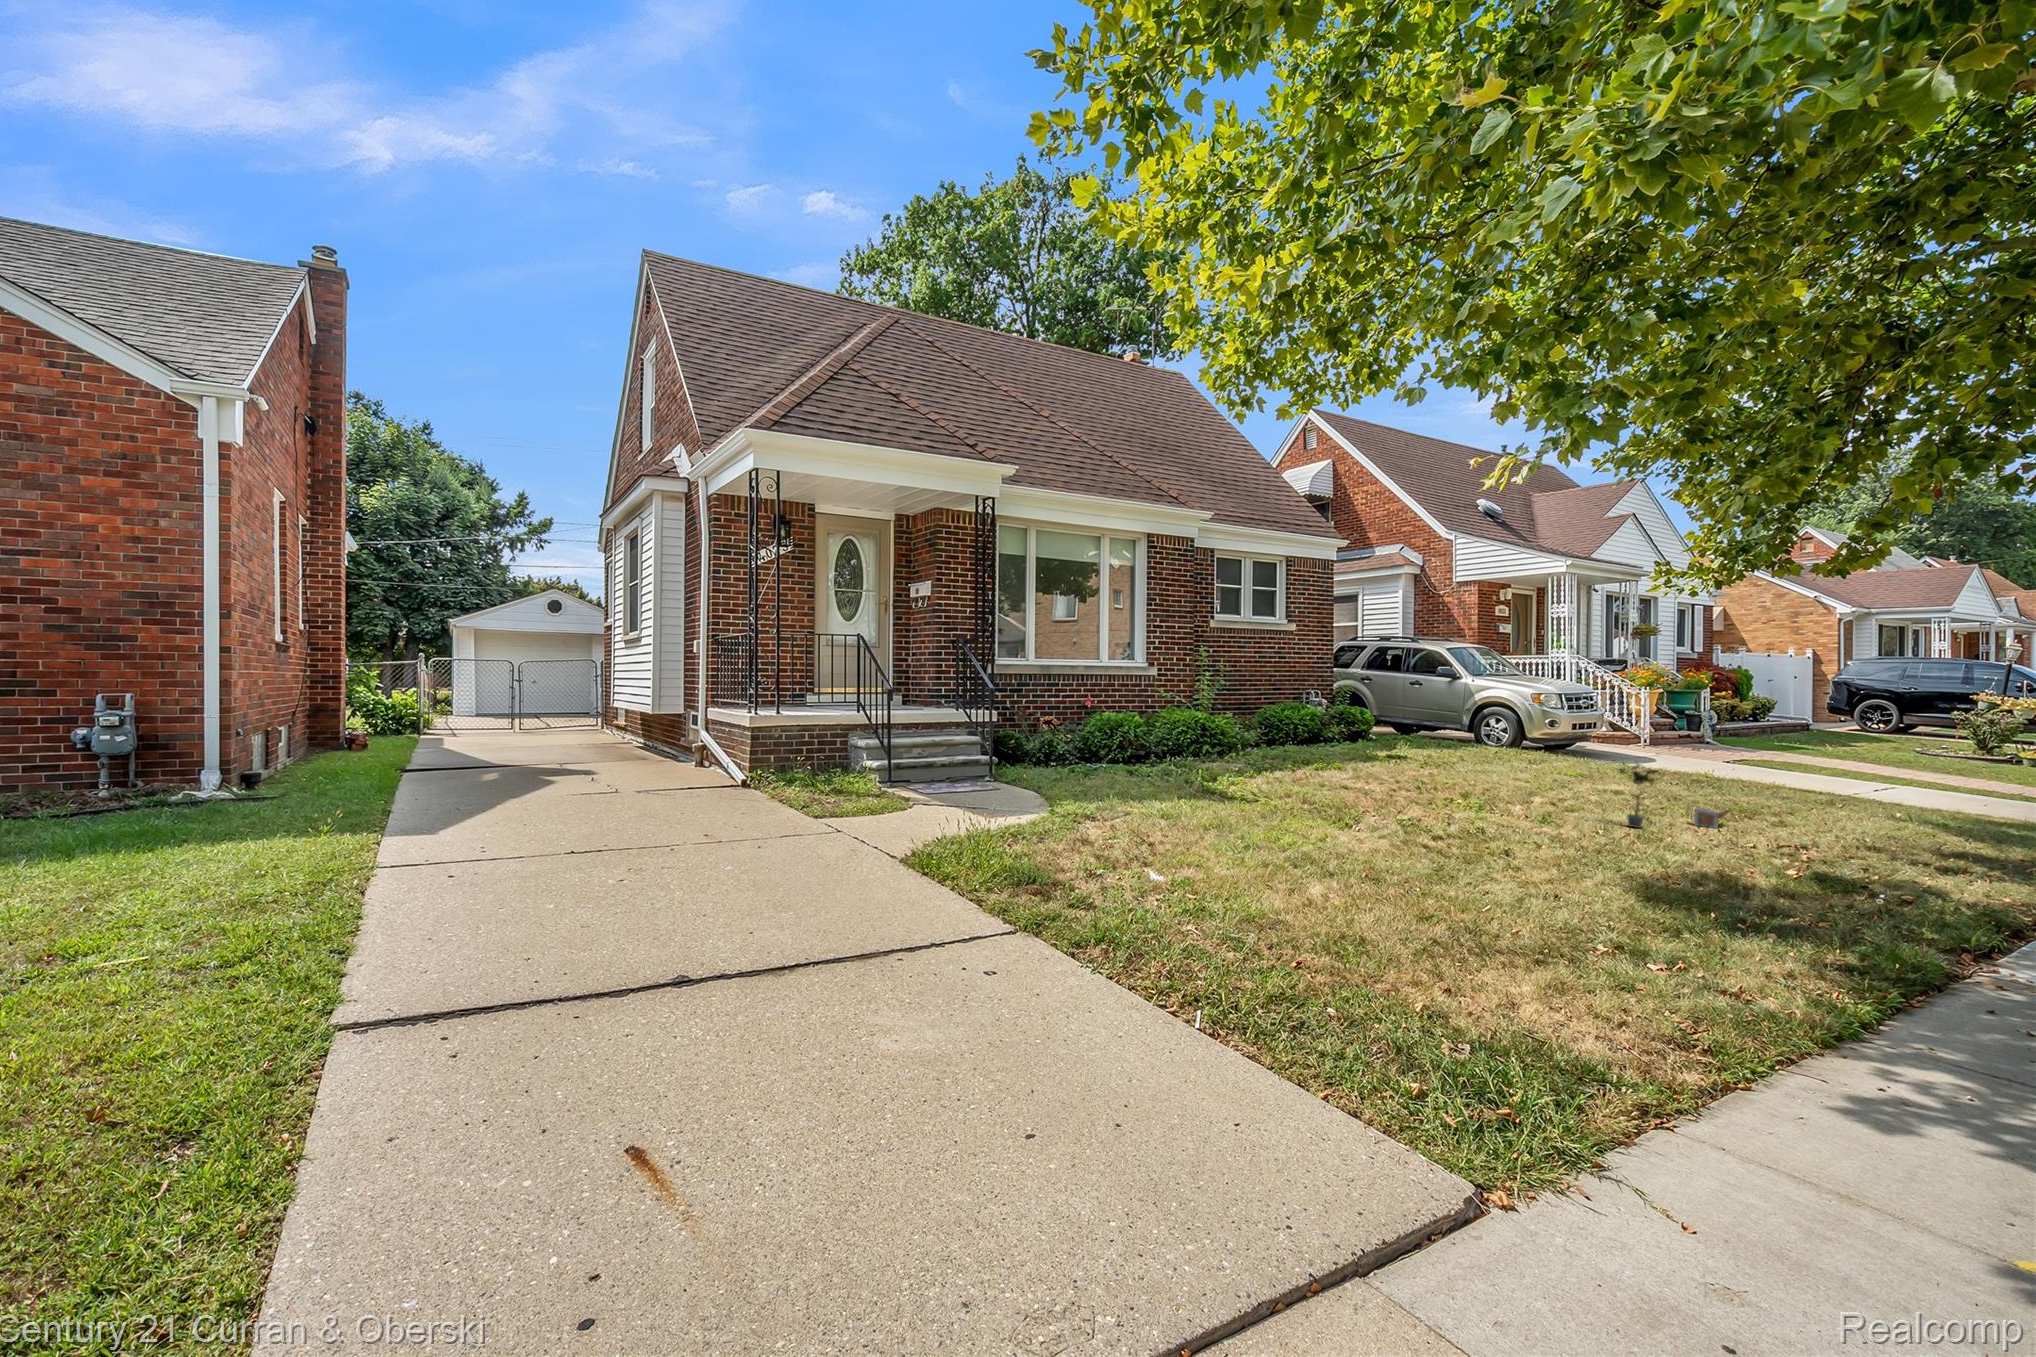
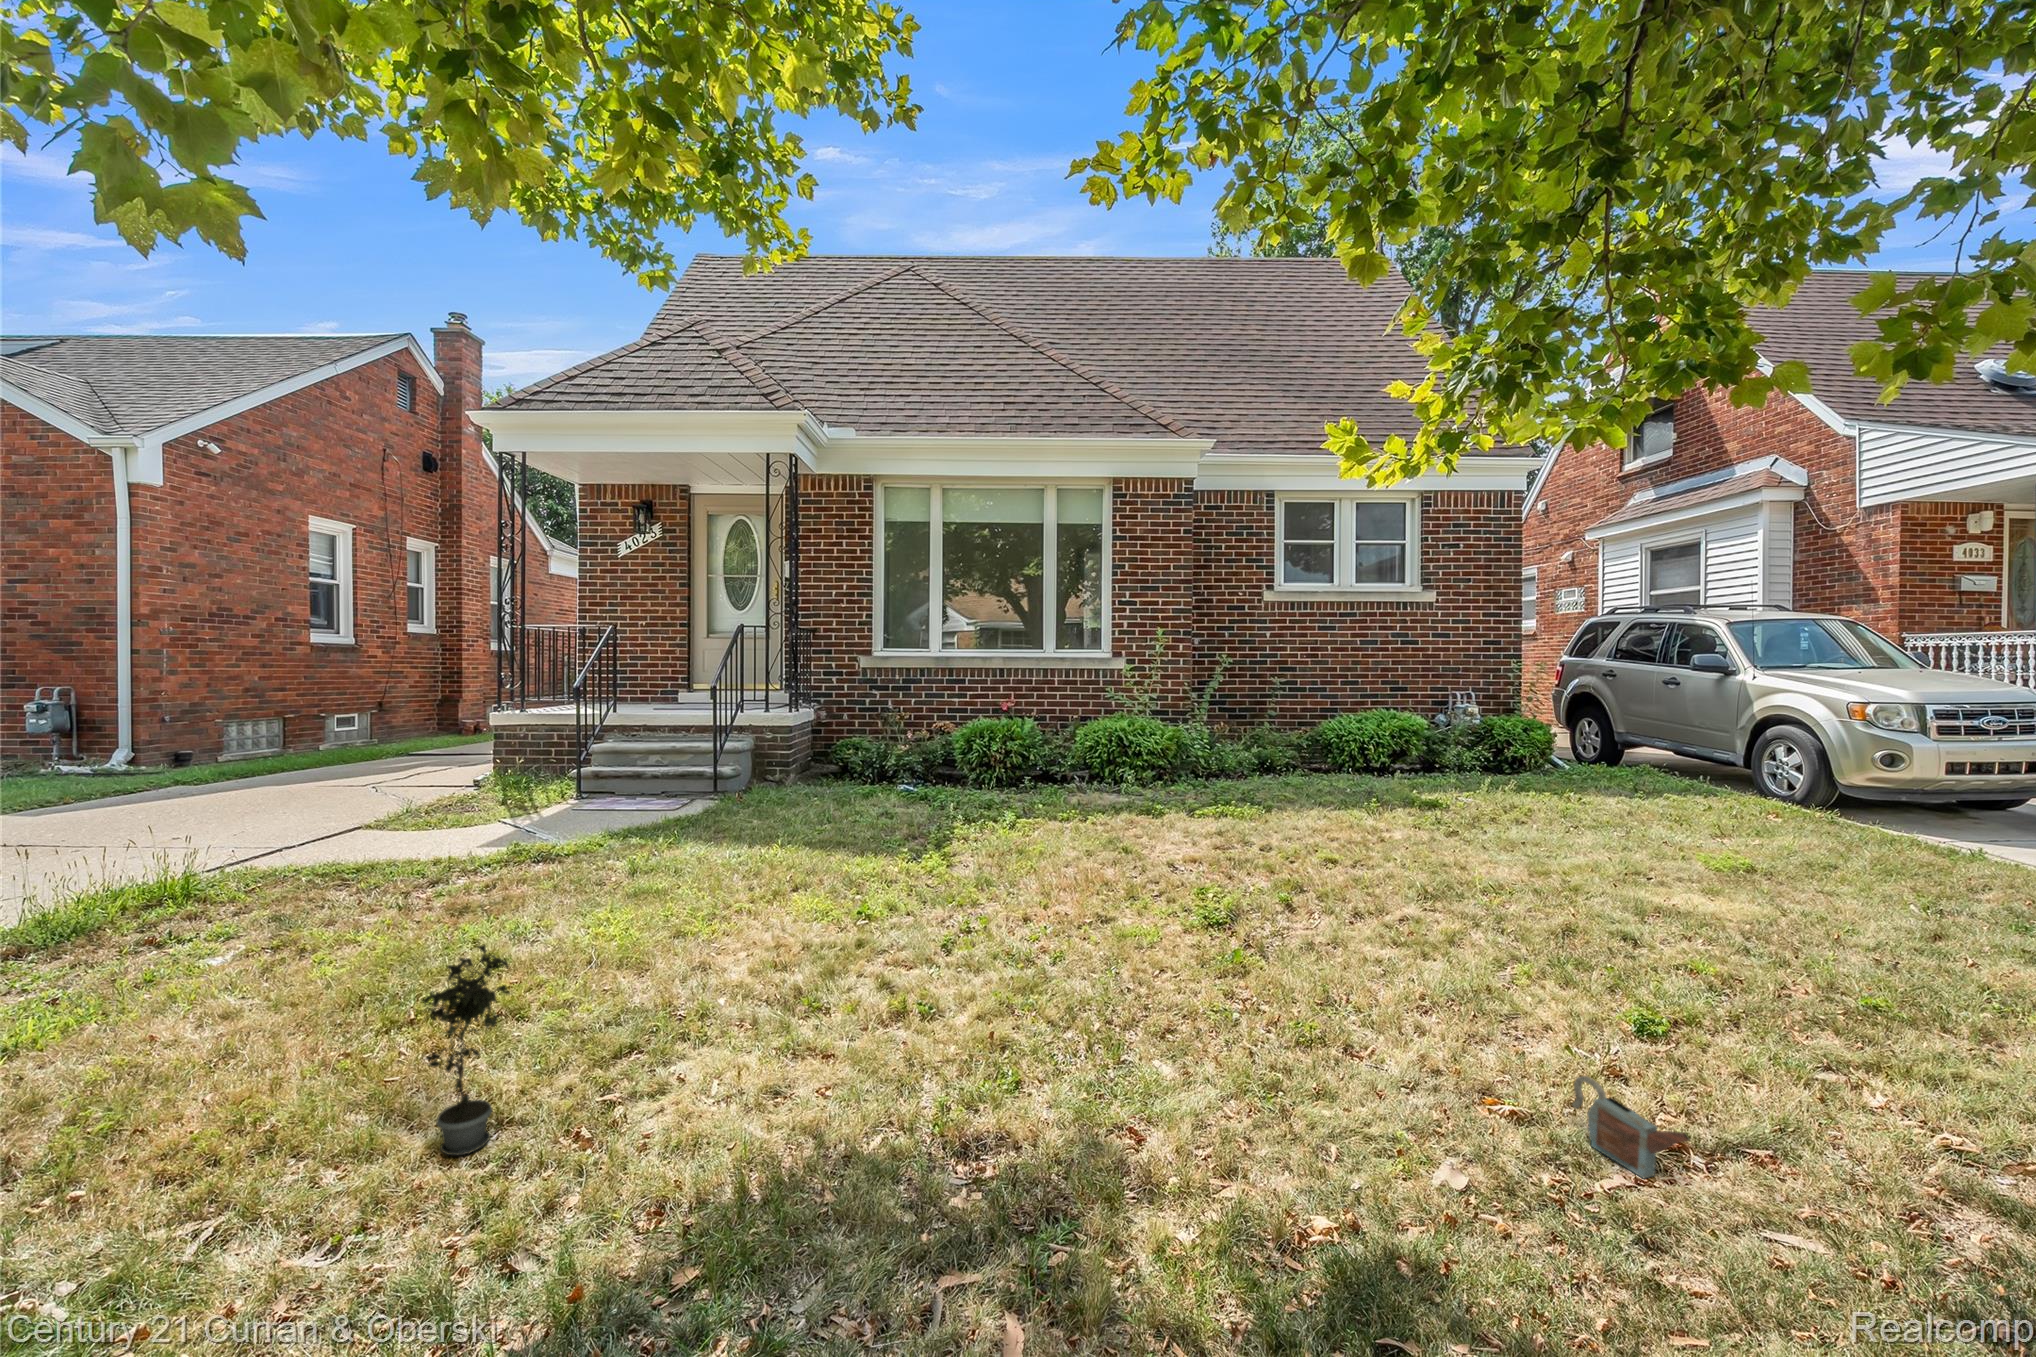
potted plant: present [1619,763,1663,828] -> present [422,945,510,1155]

